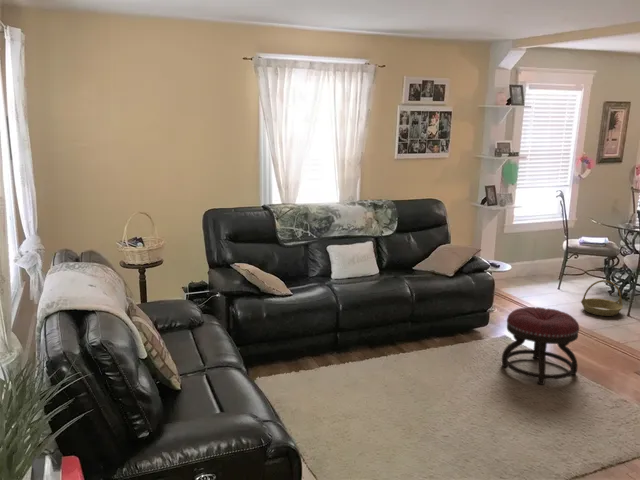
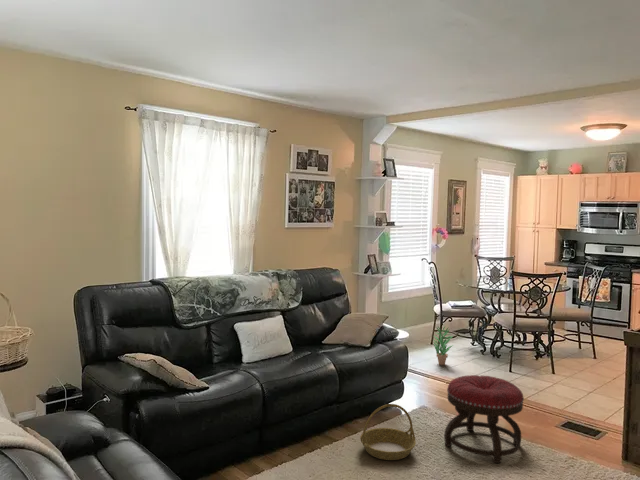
potted plant: none [544,262,567,302] -> present [434,327,453,365]
basket: present [581,280,623,316] -> present [360,404,416,460]

